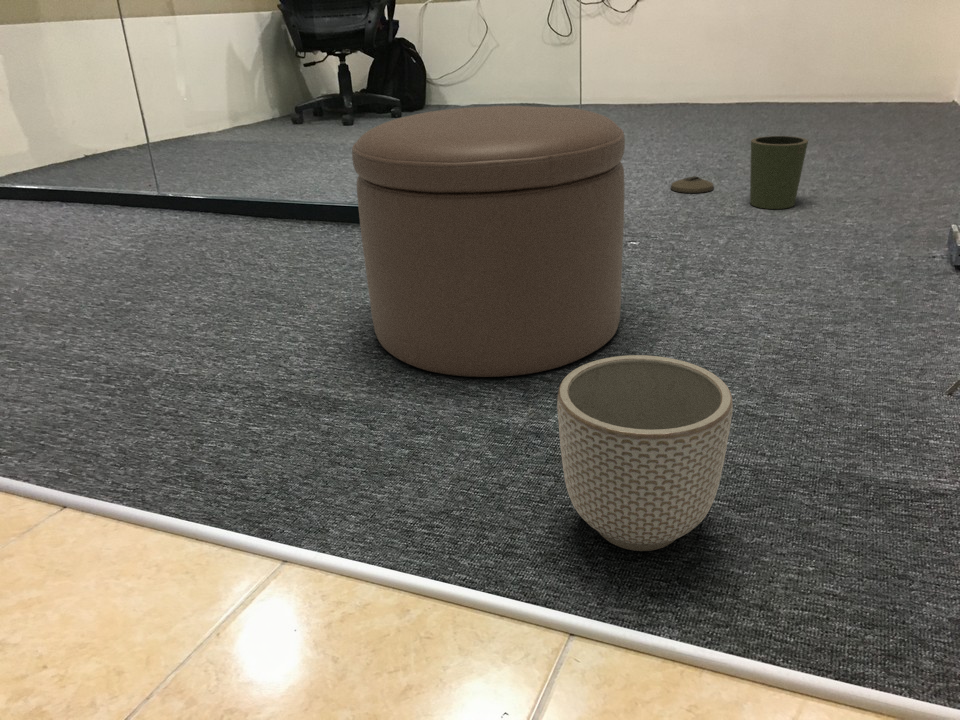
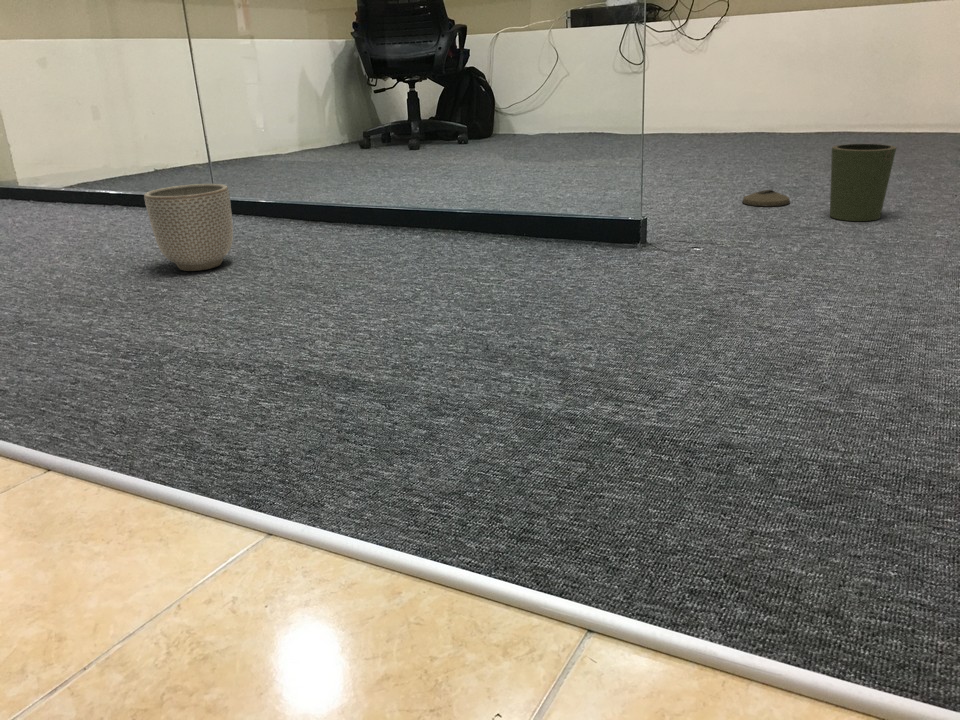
ottoman: present [352,106,625,377] -> none [390,85,685,365]
planter: present [557,355,733,551] -> present [144,184,233,271]

